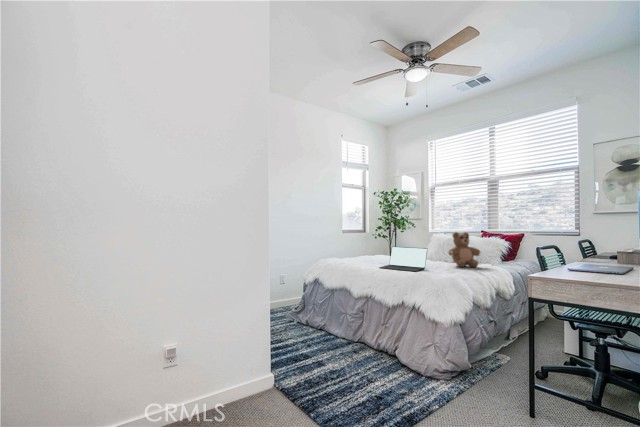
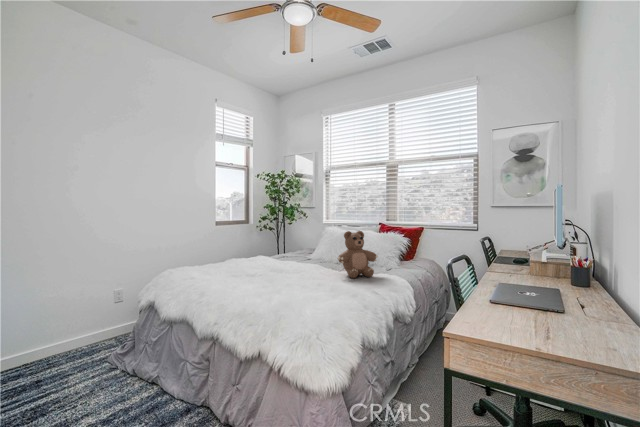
laptop: present [379,247,427,272] -> none [238,254,309,296]

